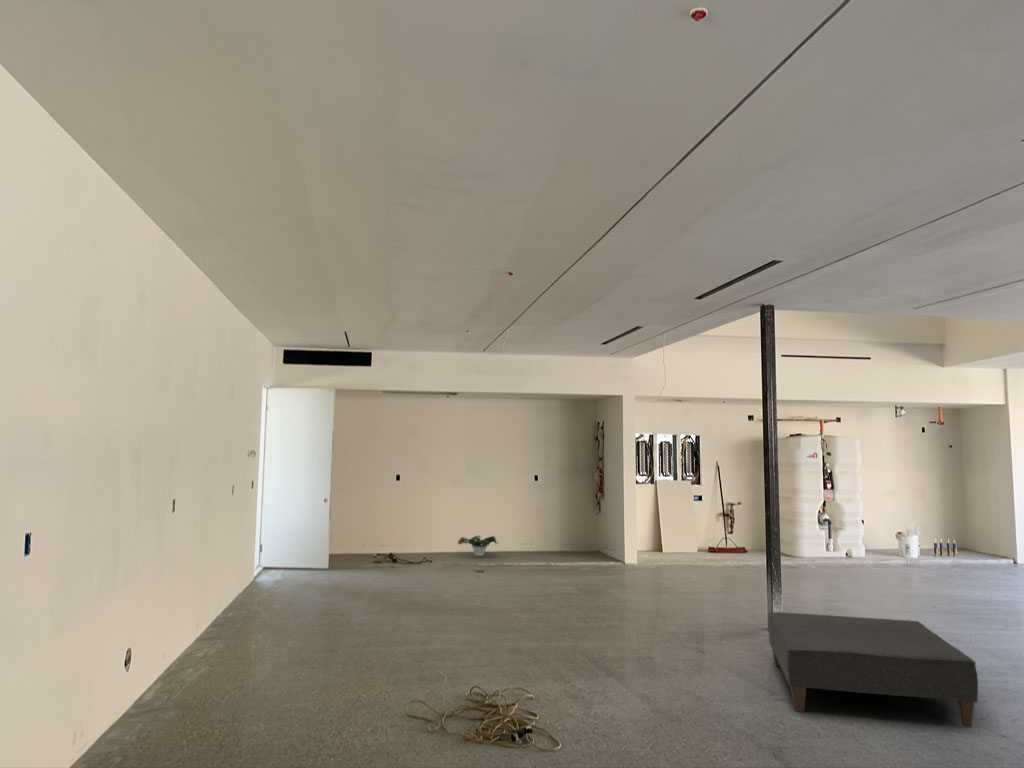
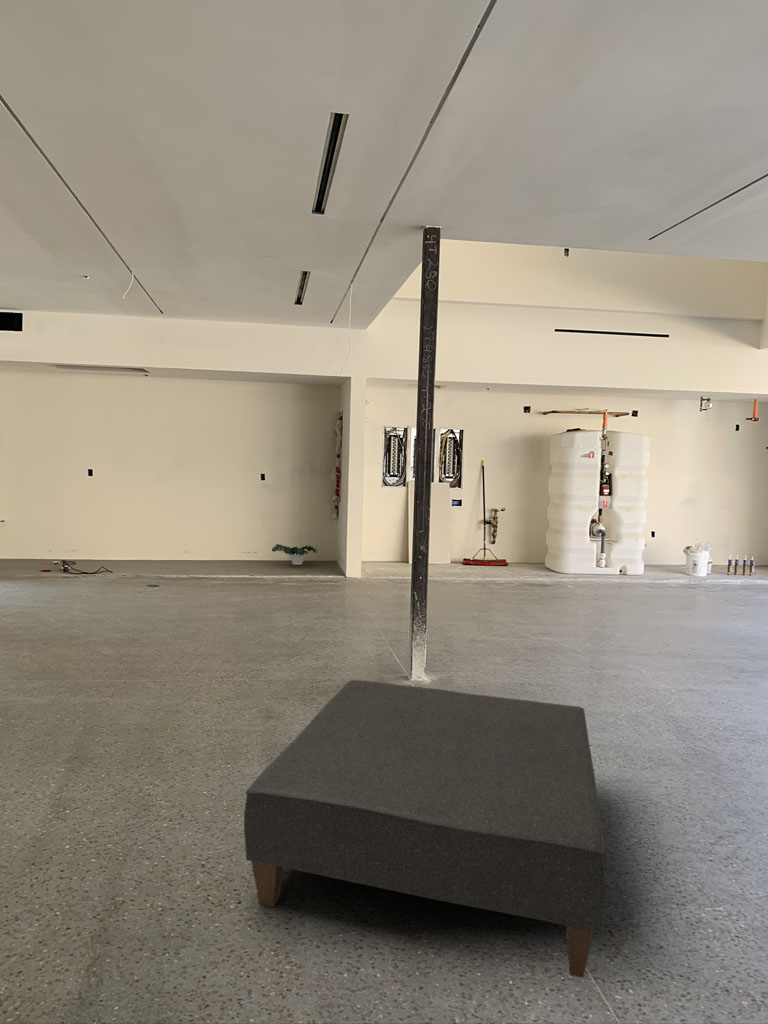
potted plant: present [458,536,496,556] -> present [272,544,317,565]

